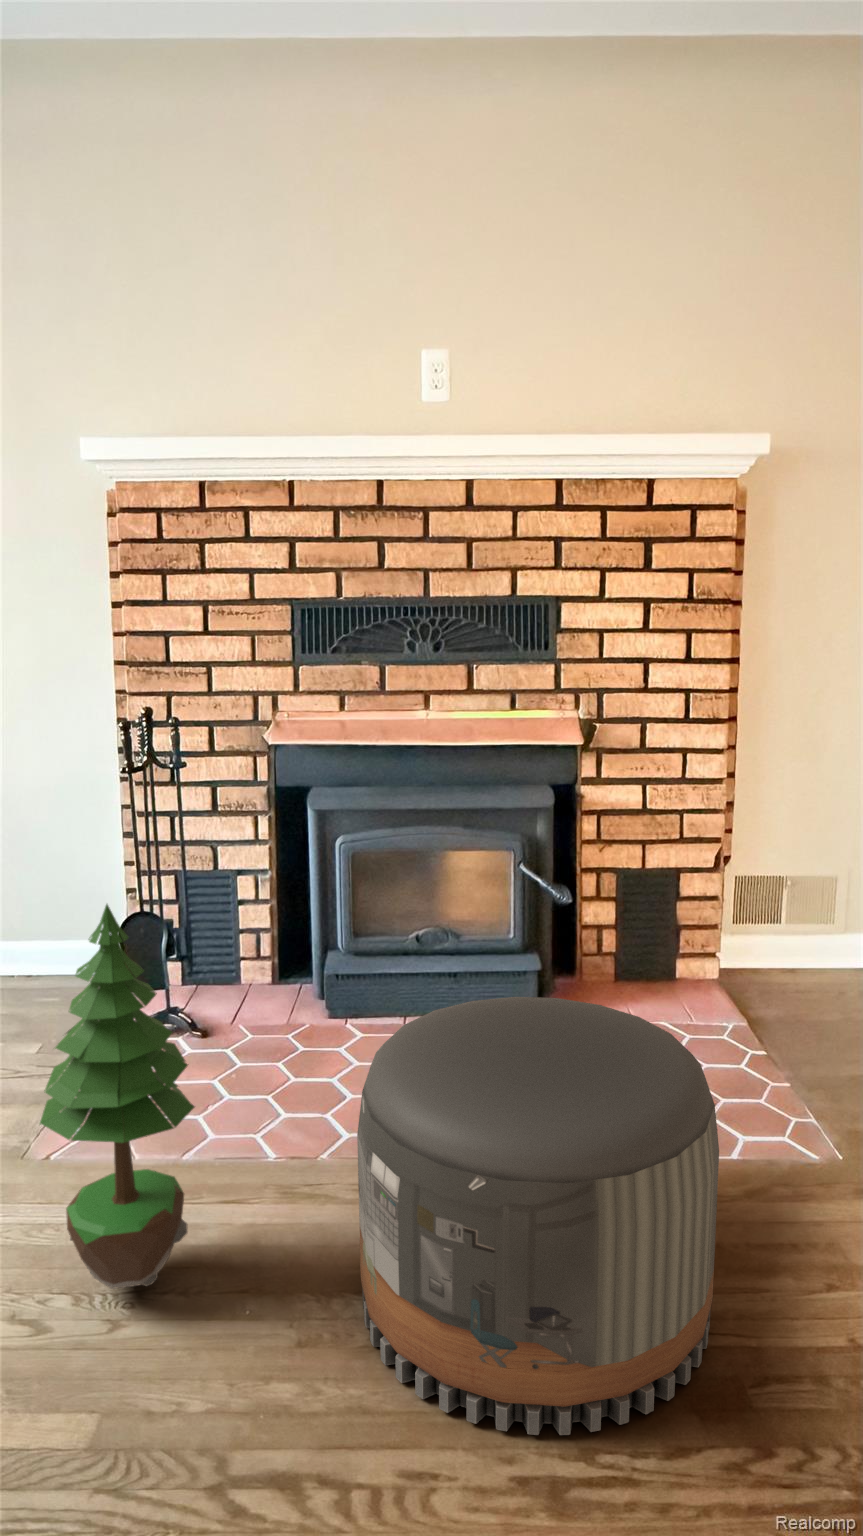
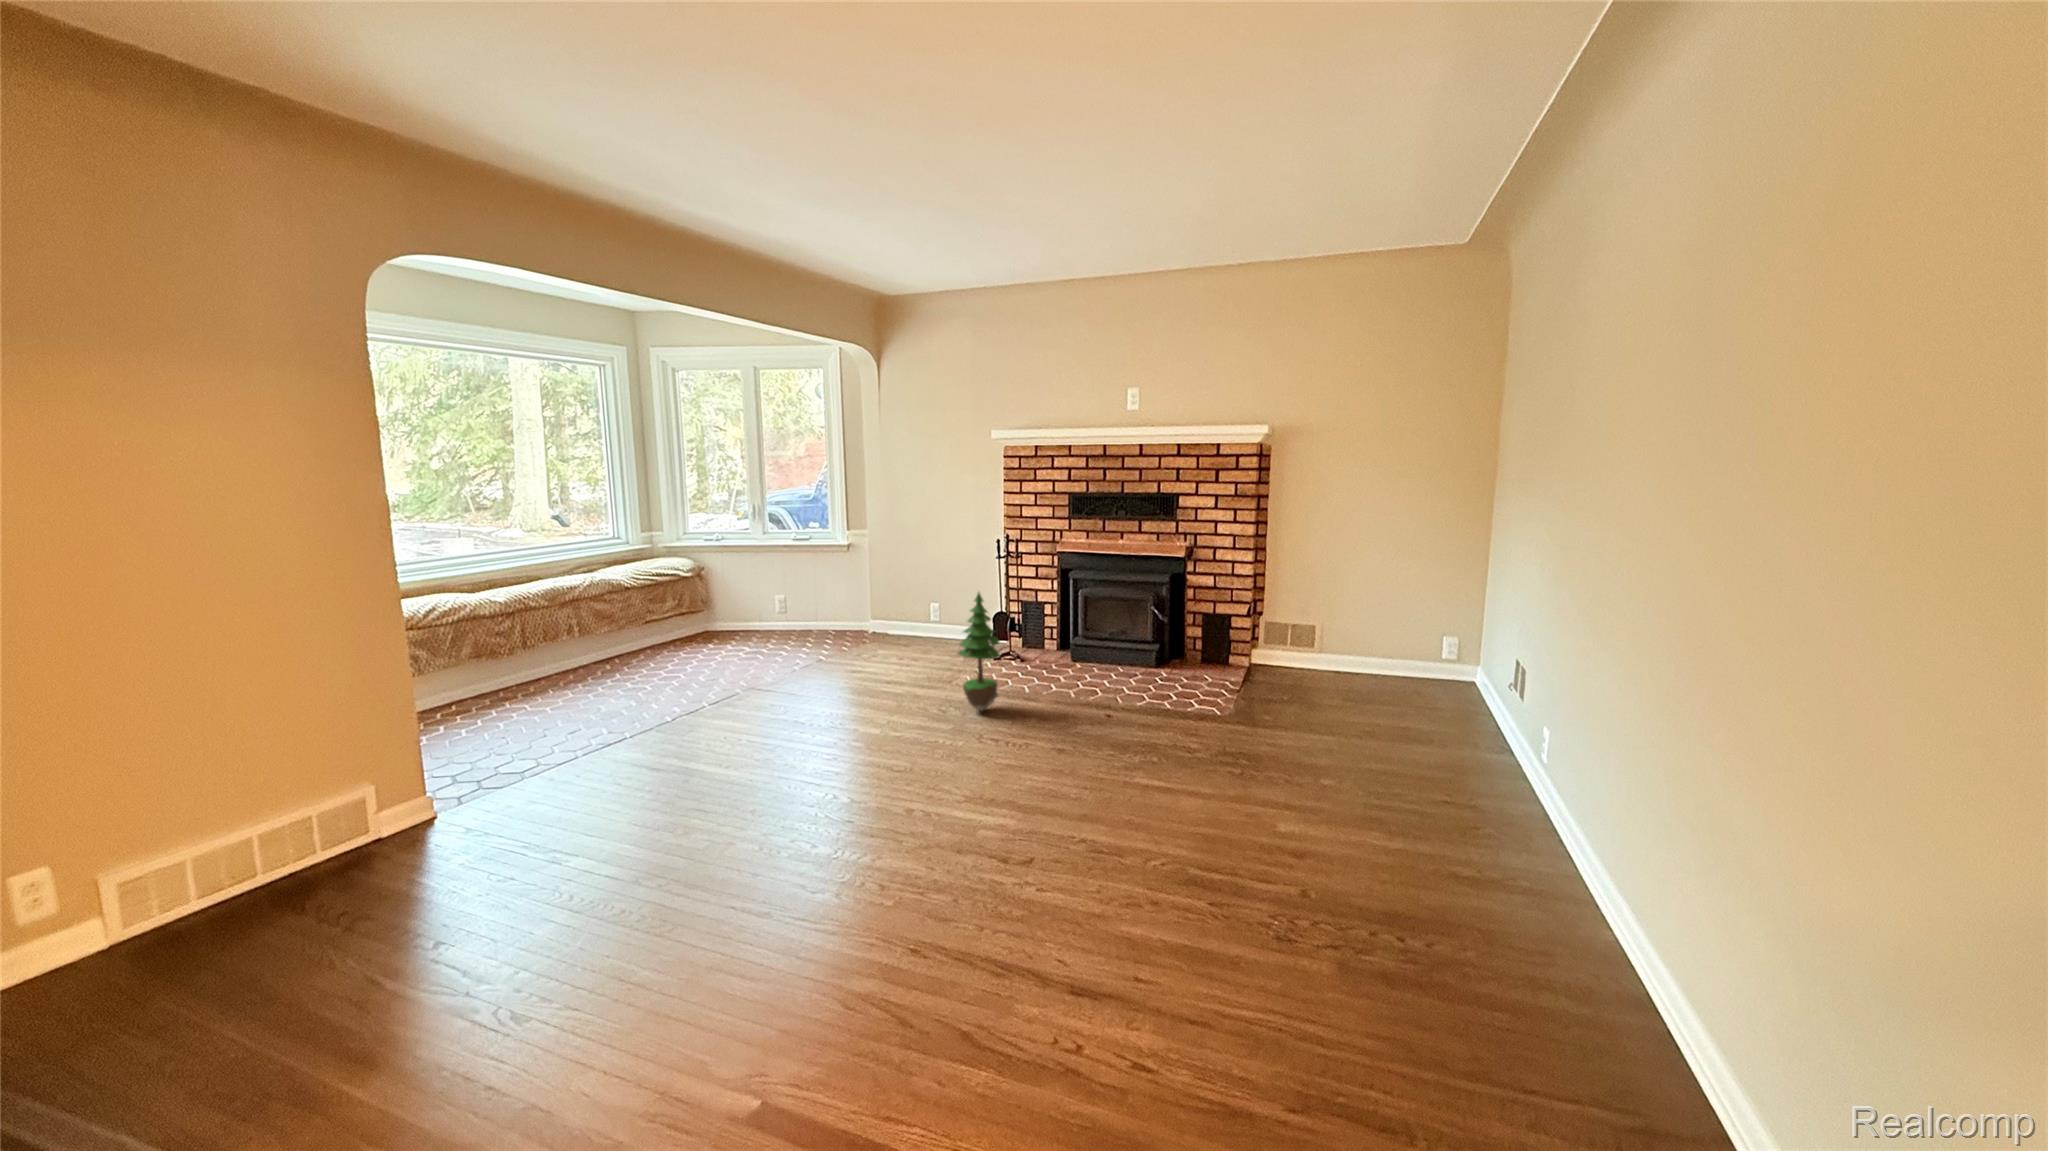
pouf: present [357,997,719,1435] -> none [1045,635,1157,748]

